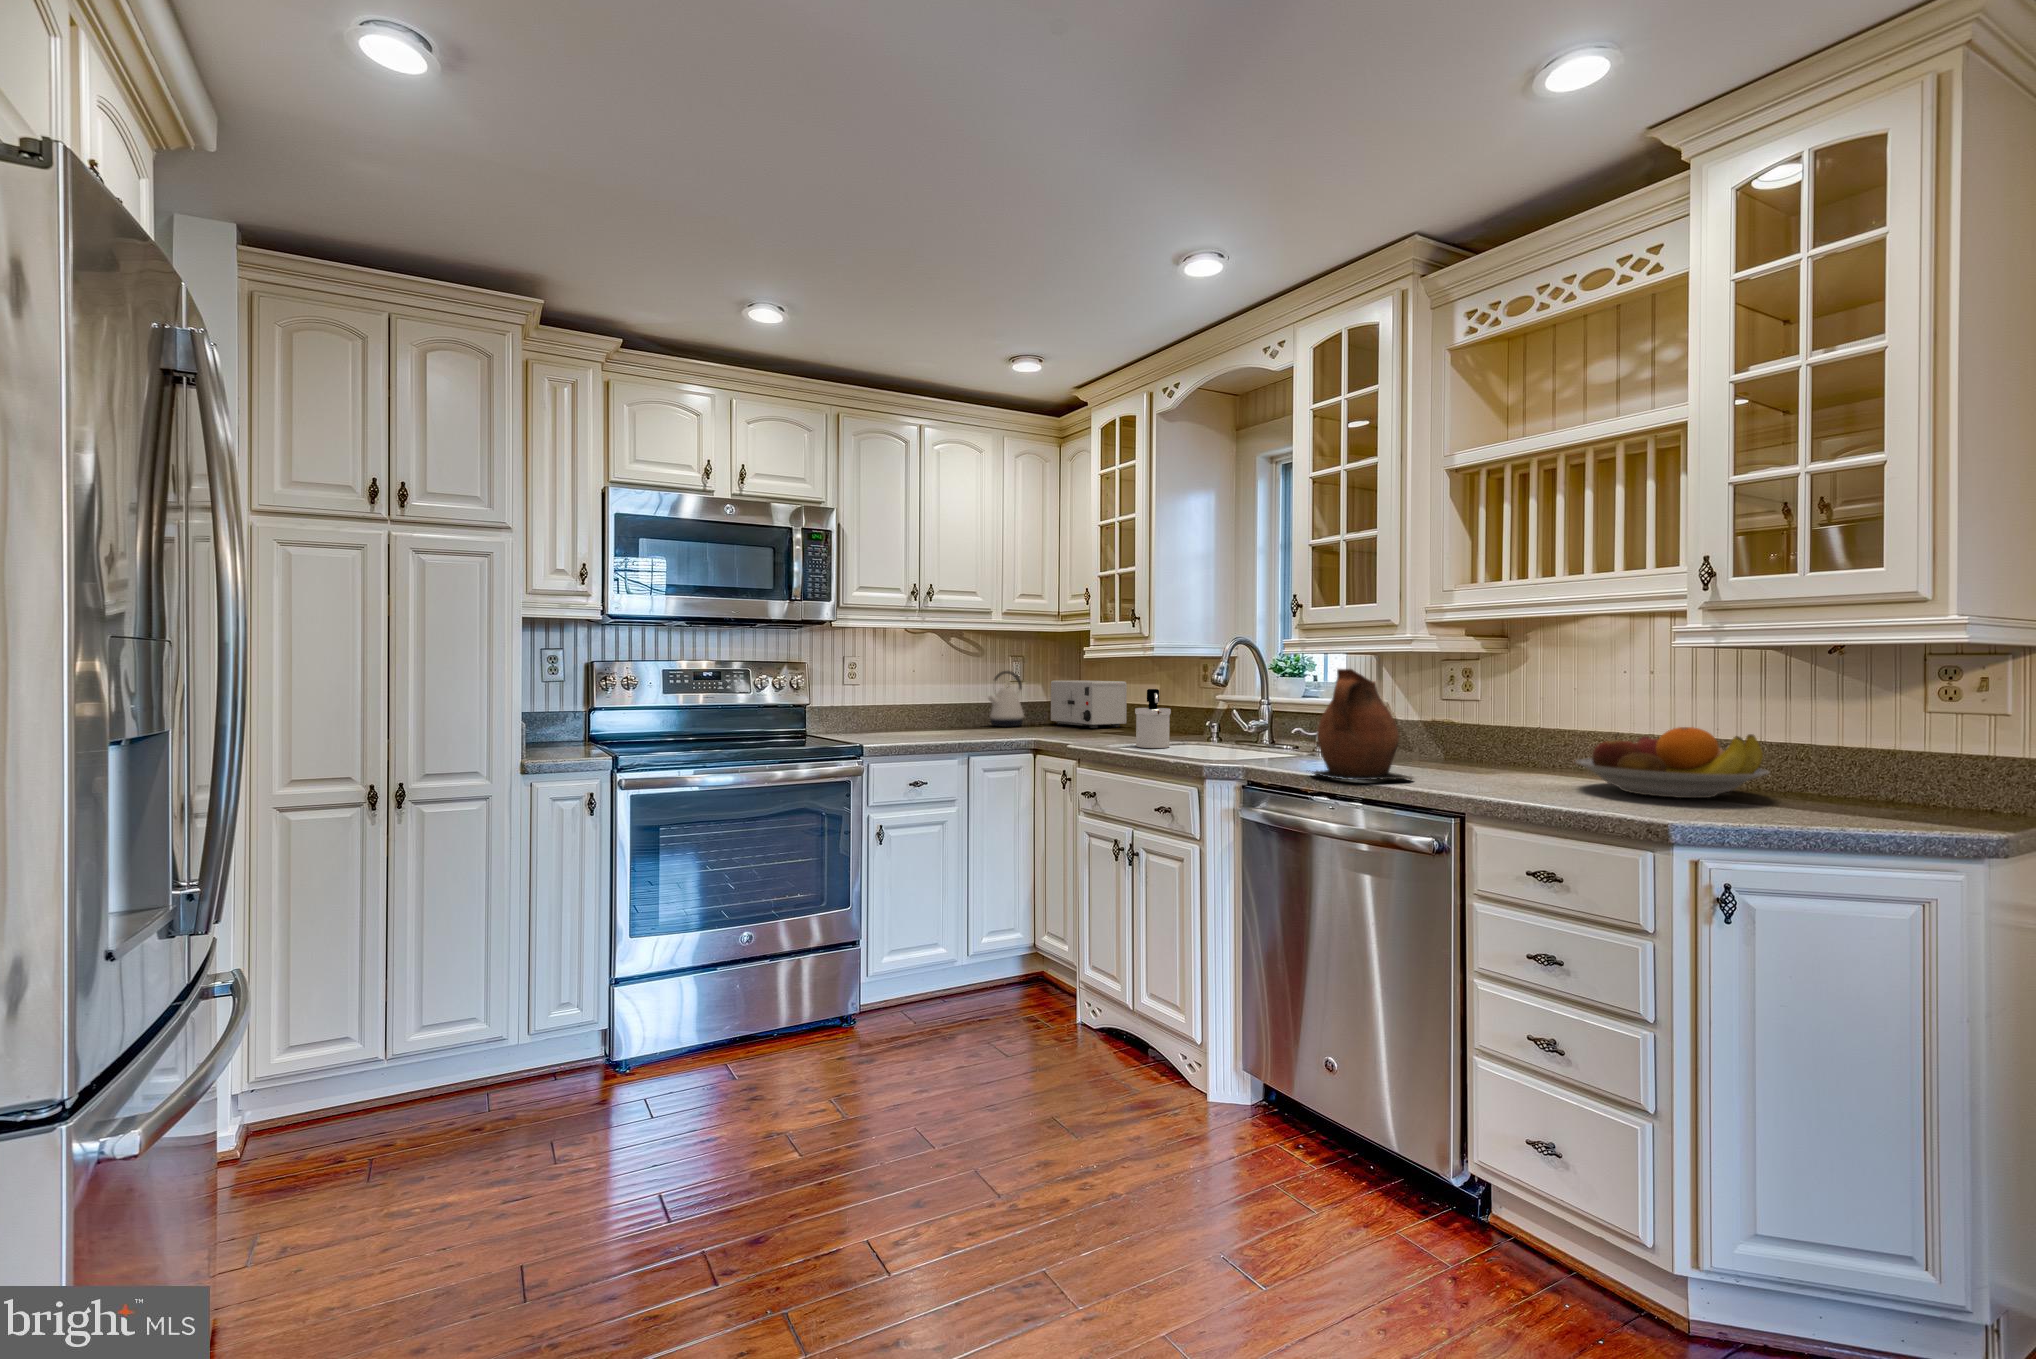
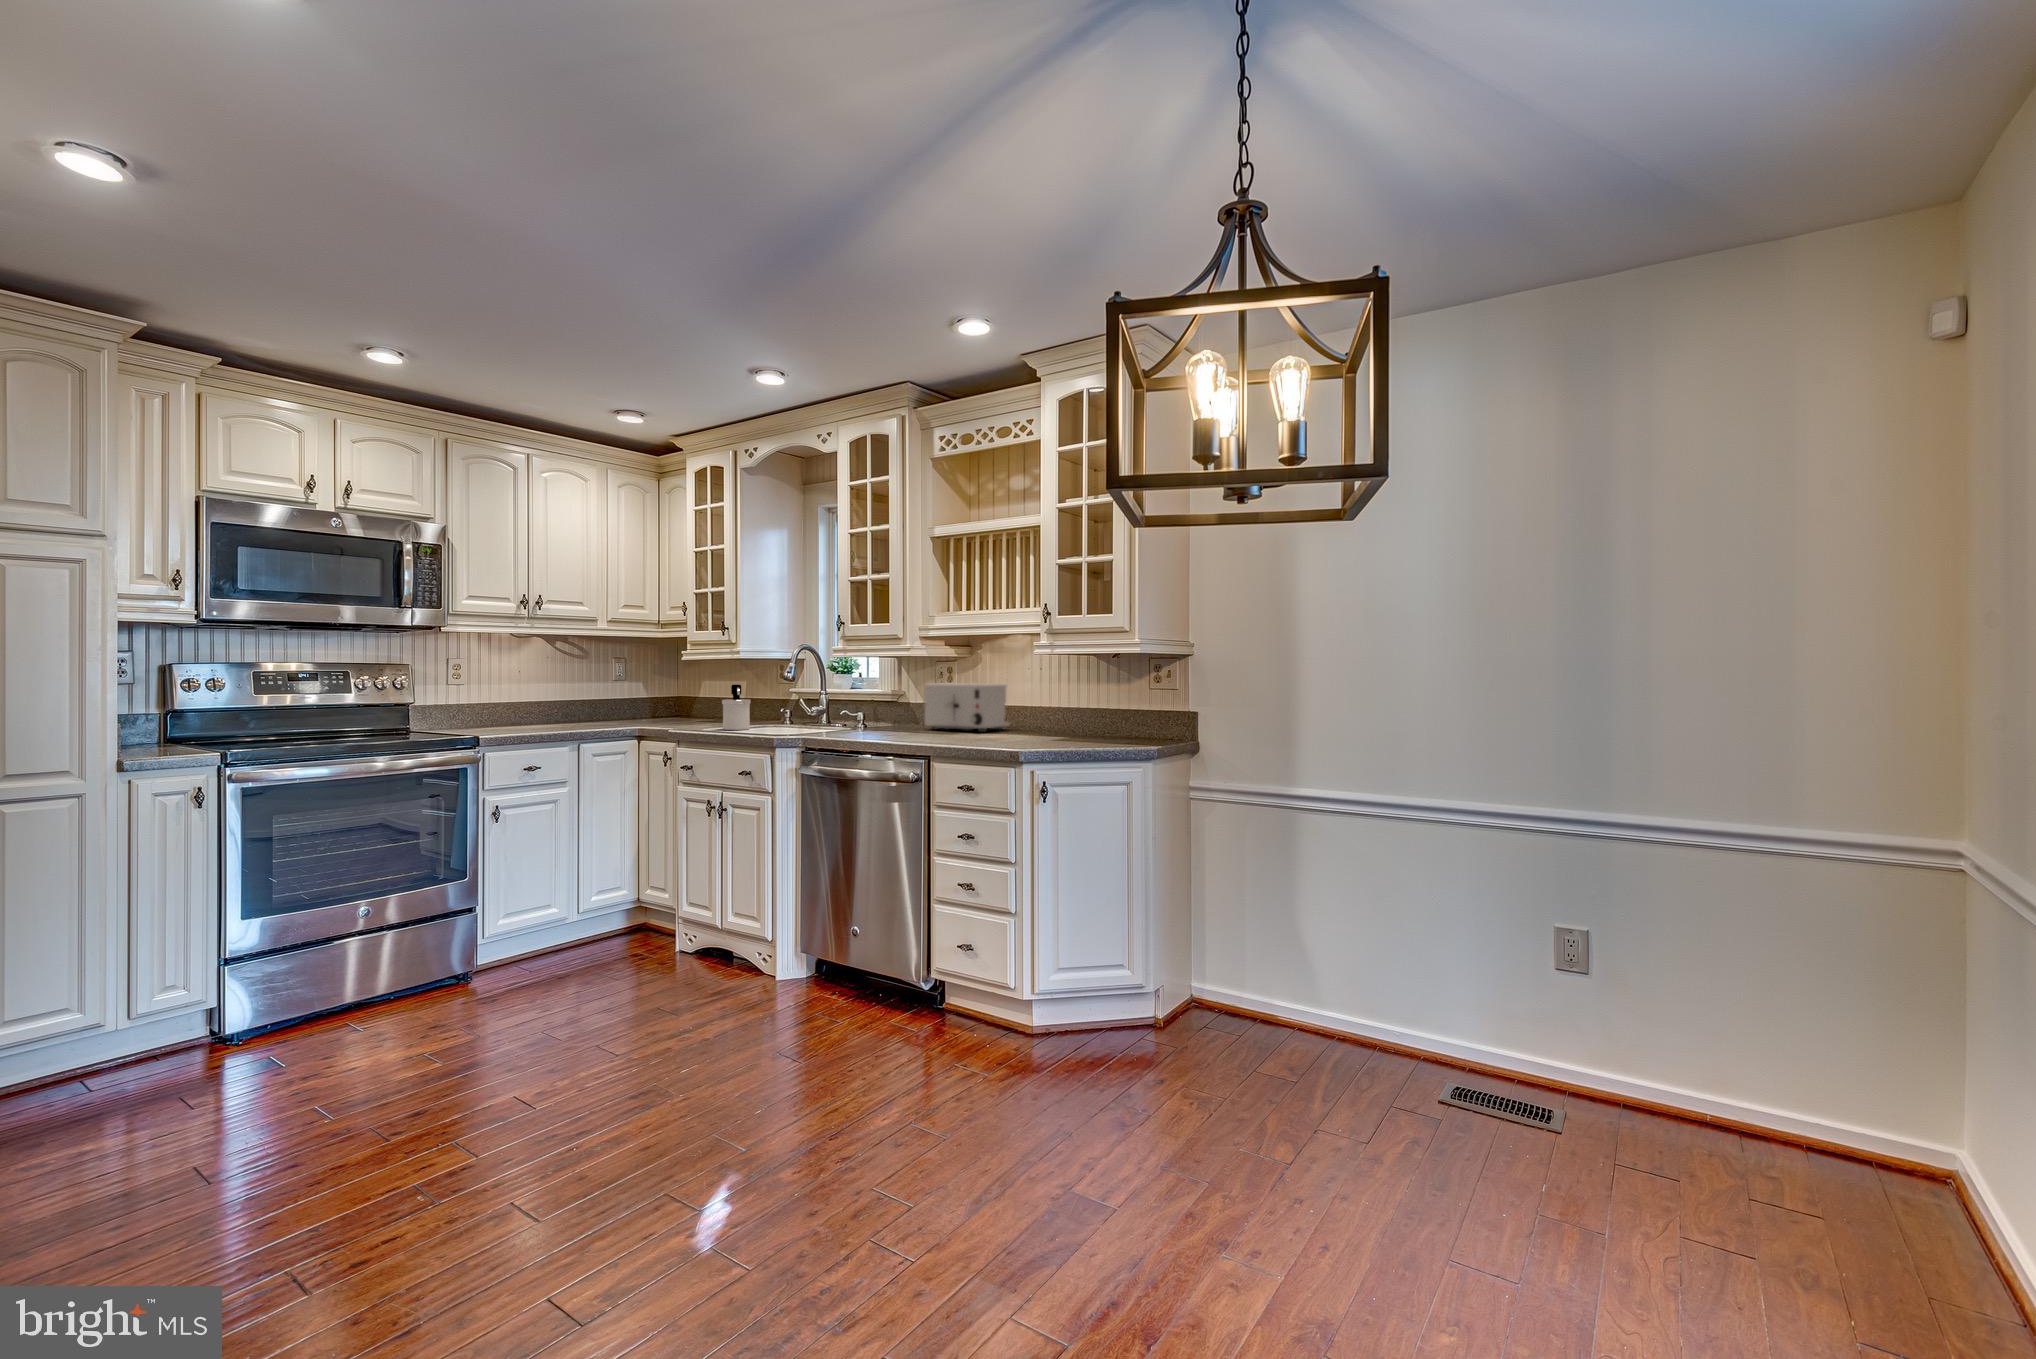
ceramic pitcher: present [1312,669,1413,780] -> none [839,668,908,741]
kettle: present [988,671,1024,727] -> none [589,671,625,720]
toaster: present [1051,680,1127,728] -> present [925,683,1009,732]
fruit bowl: present [1576,727,1769,798] -> none [995,701,1087,741]

